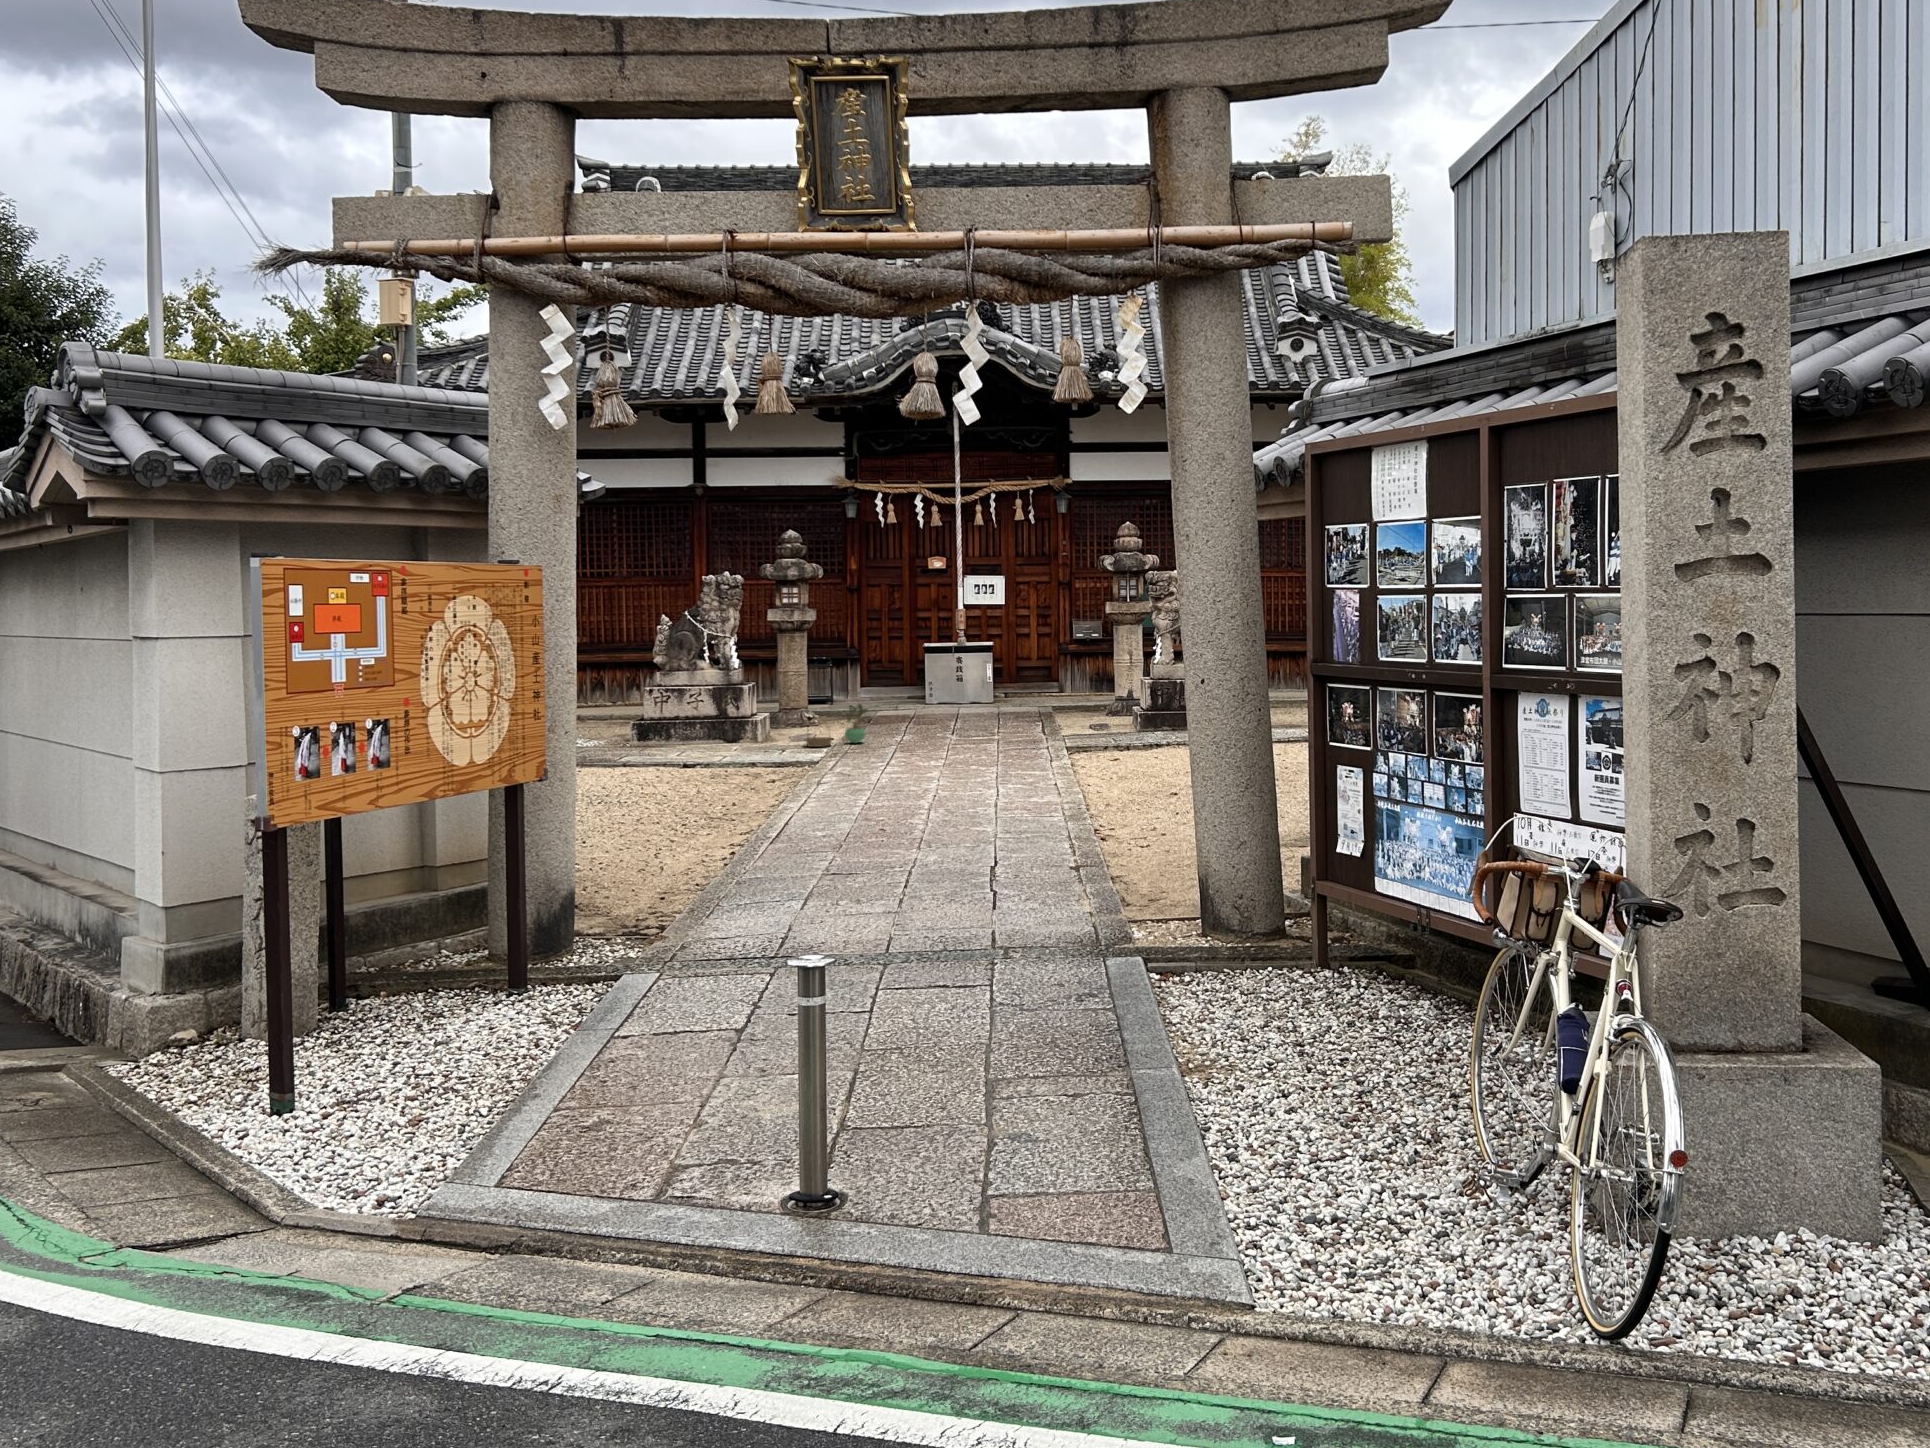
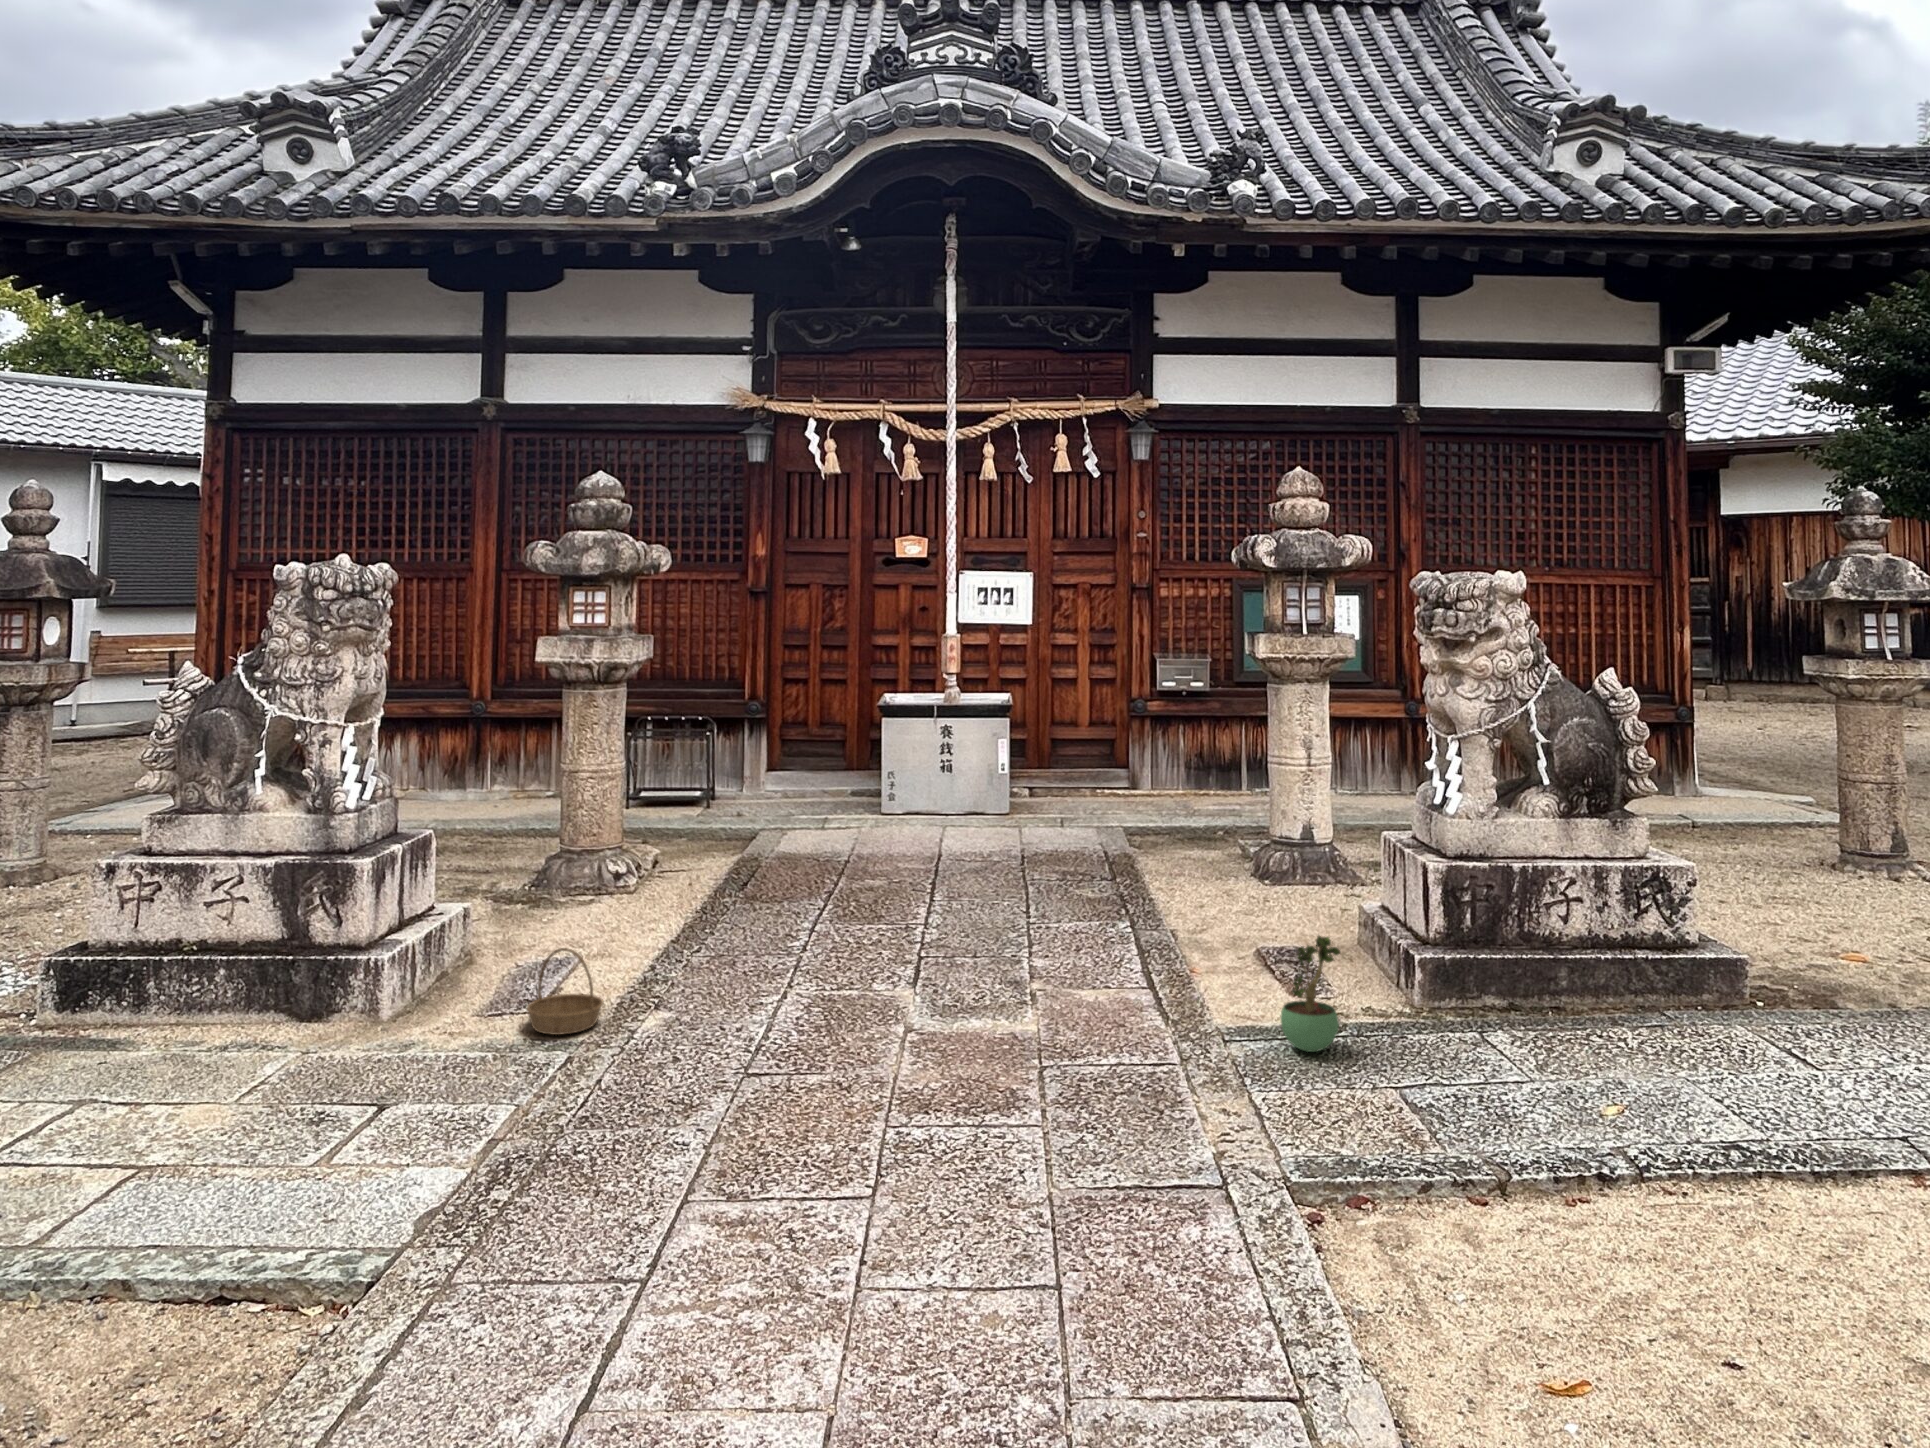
potted plant: present [845,704,867,743] -> present [1280,936,1340,1052]

